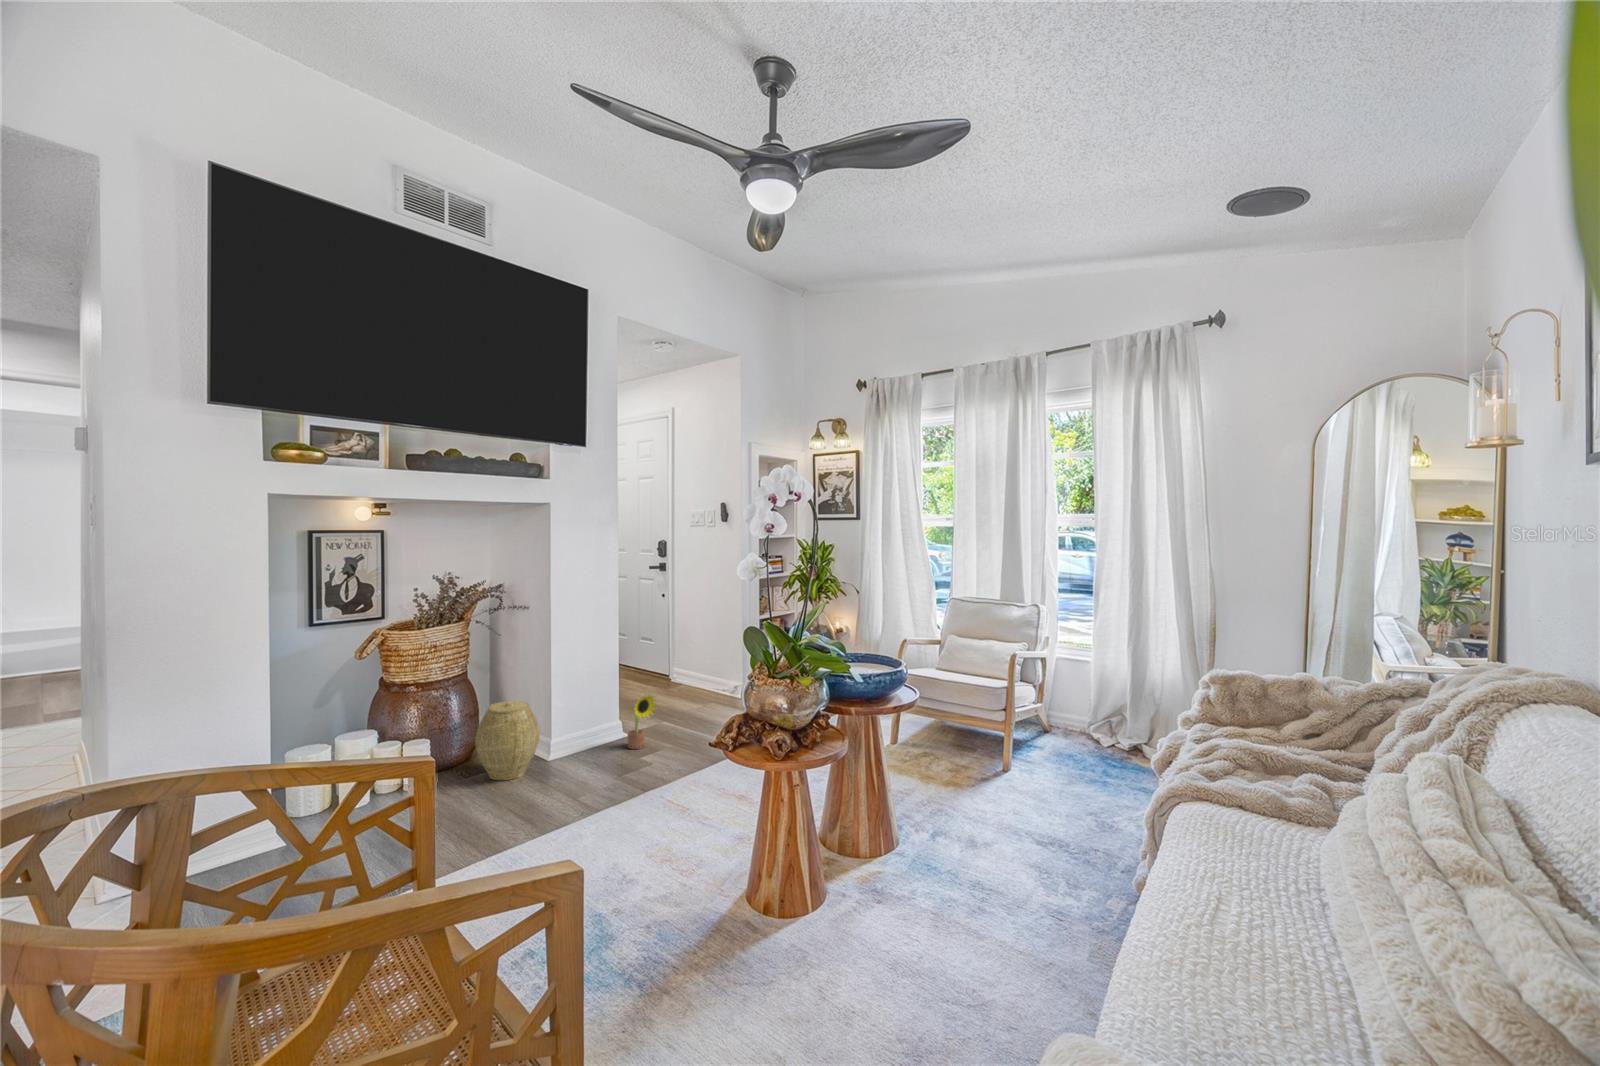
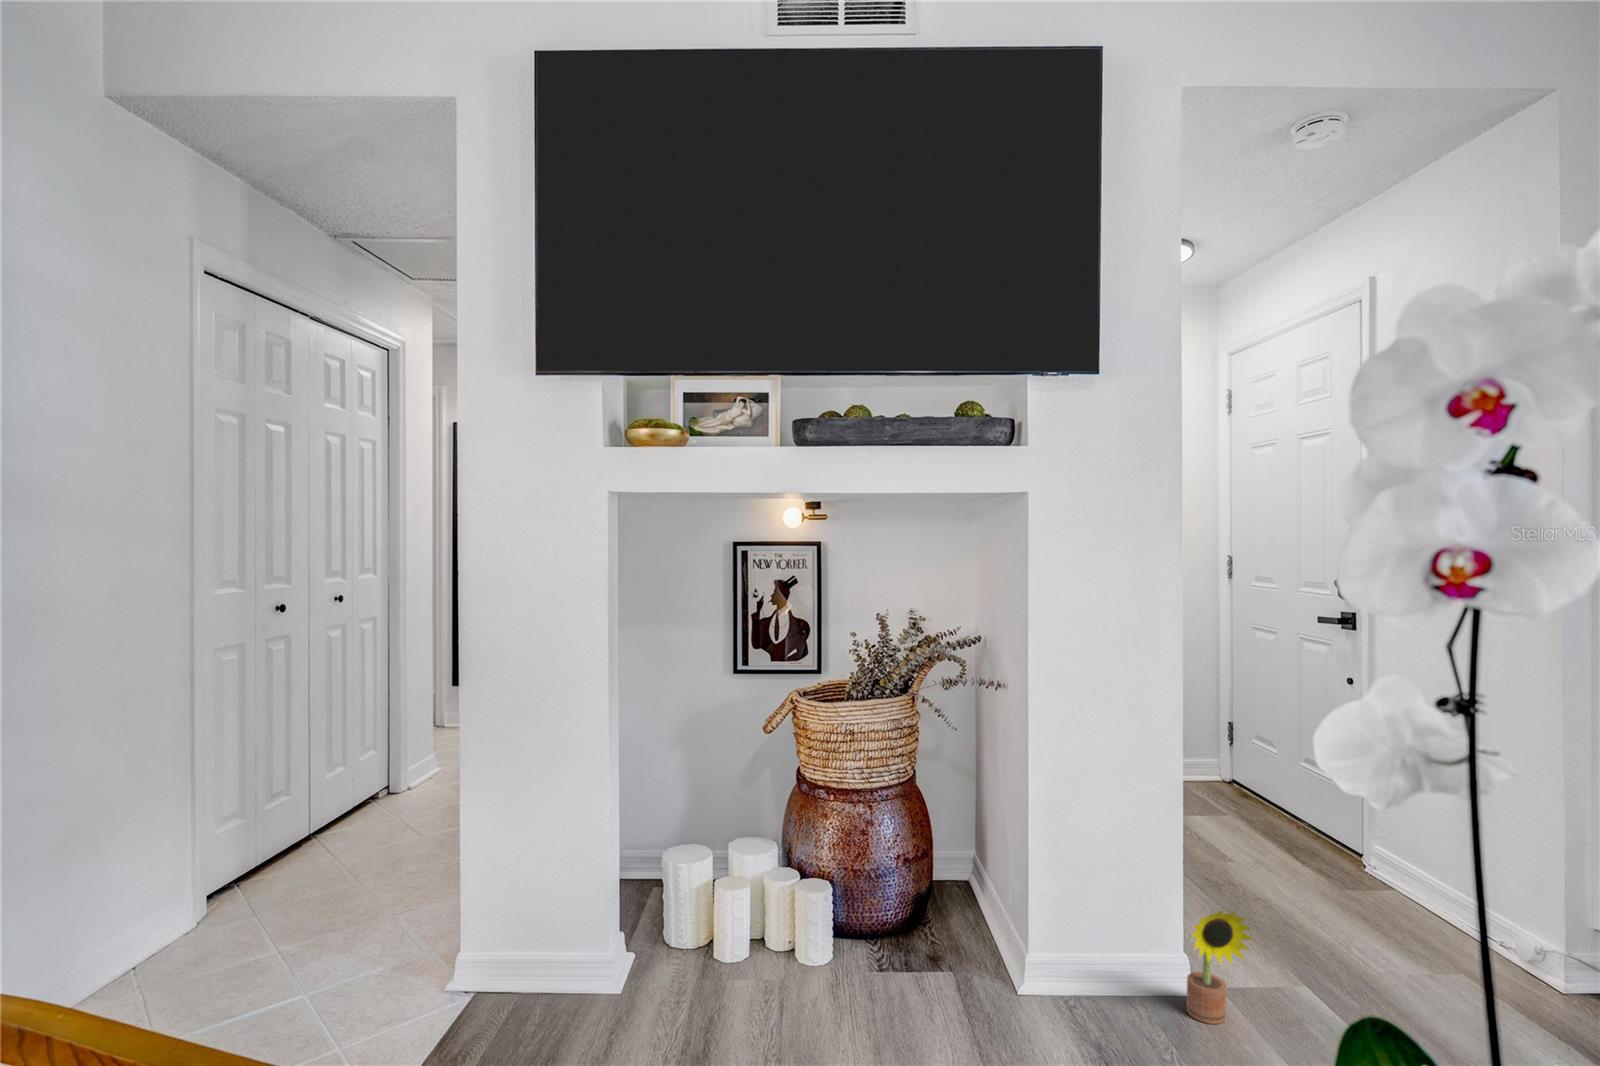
woven basket: present [475,701,540,780] -> none [886,850,994,1003]

